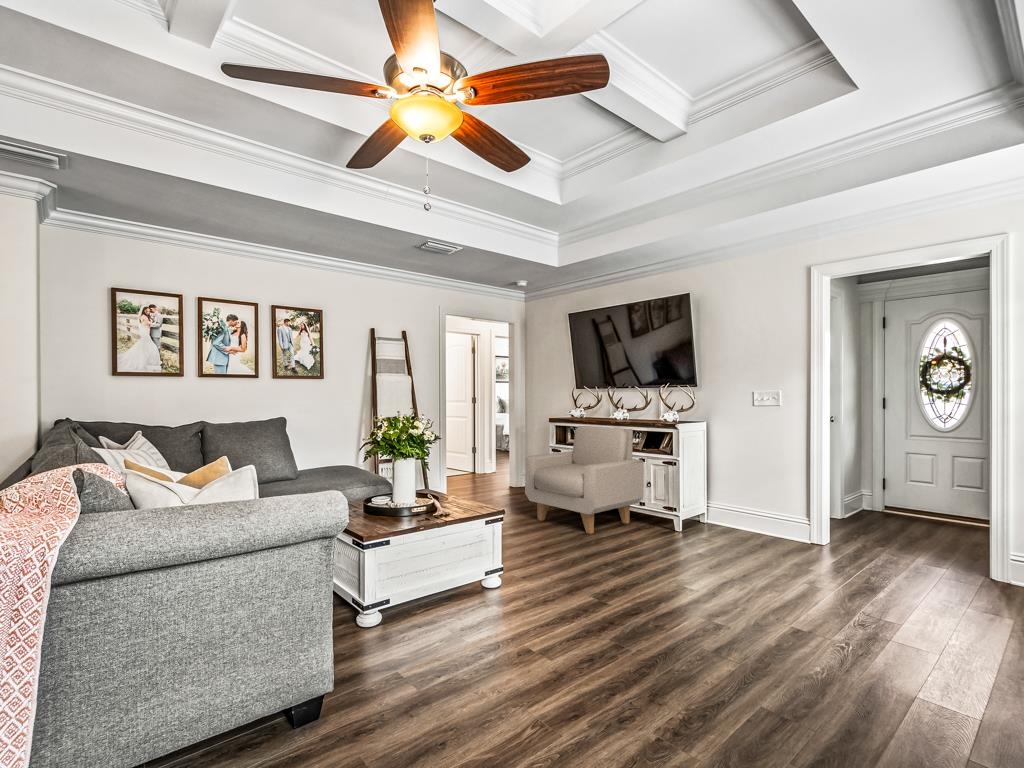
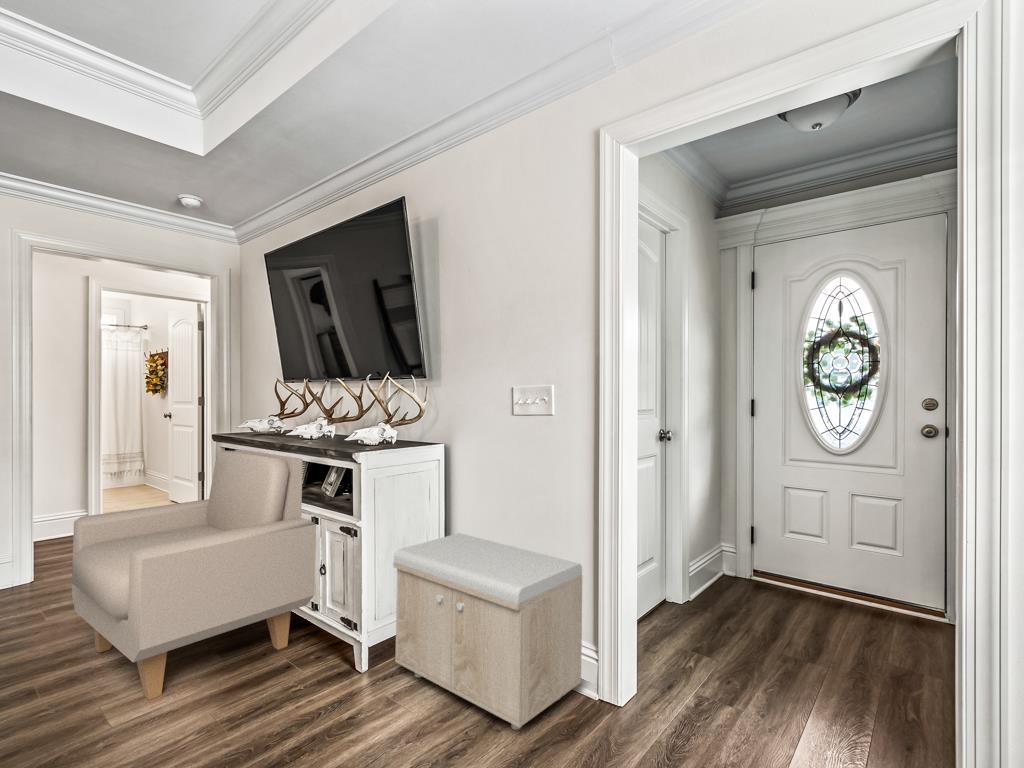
storage bench: none [697,468,798,548] -> present [393,533,582,730]

